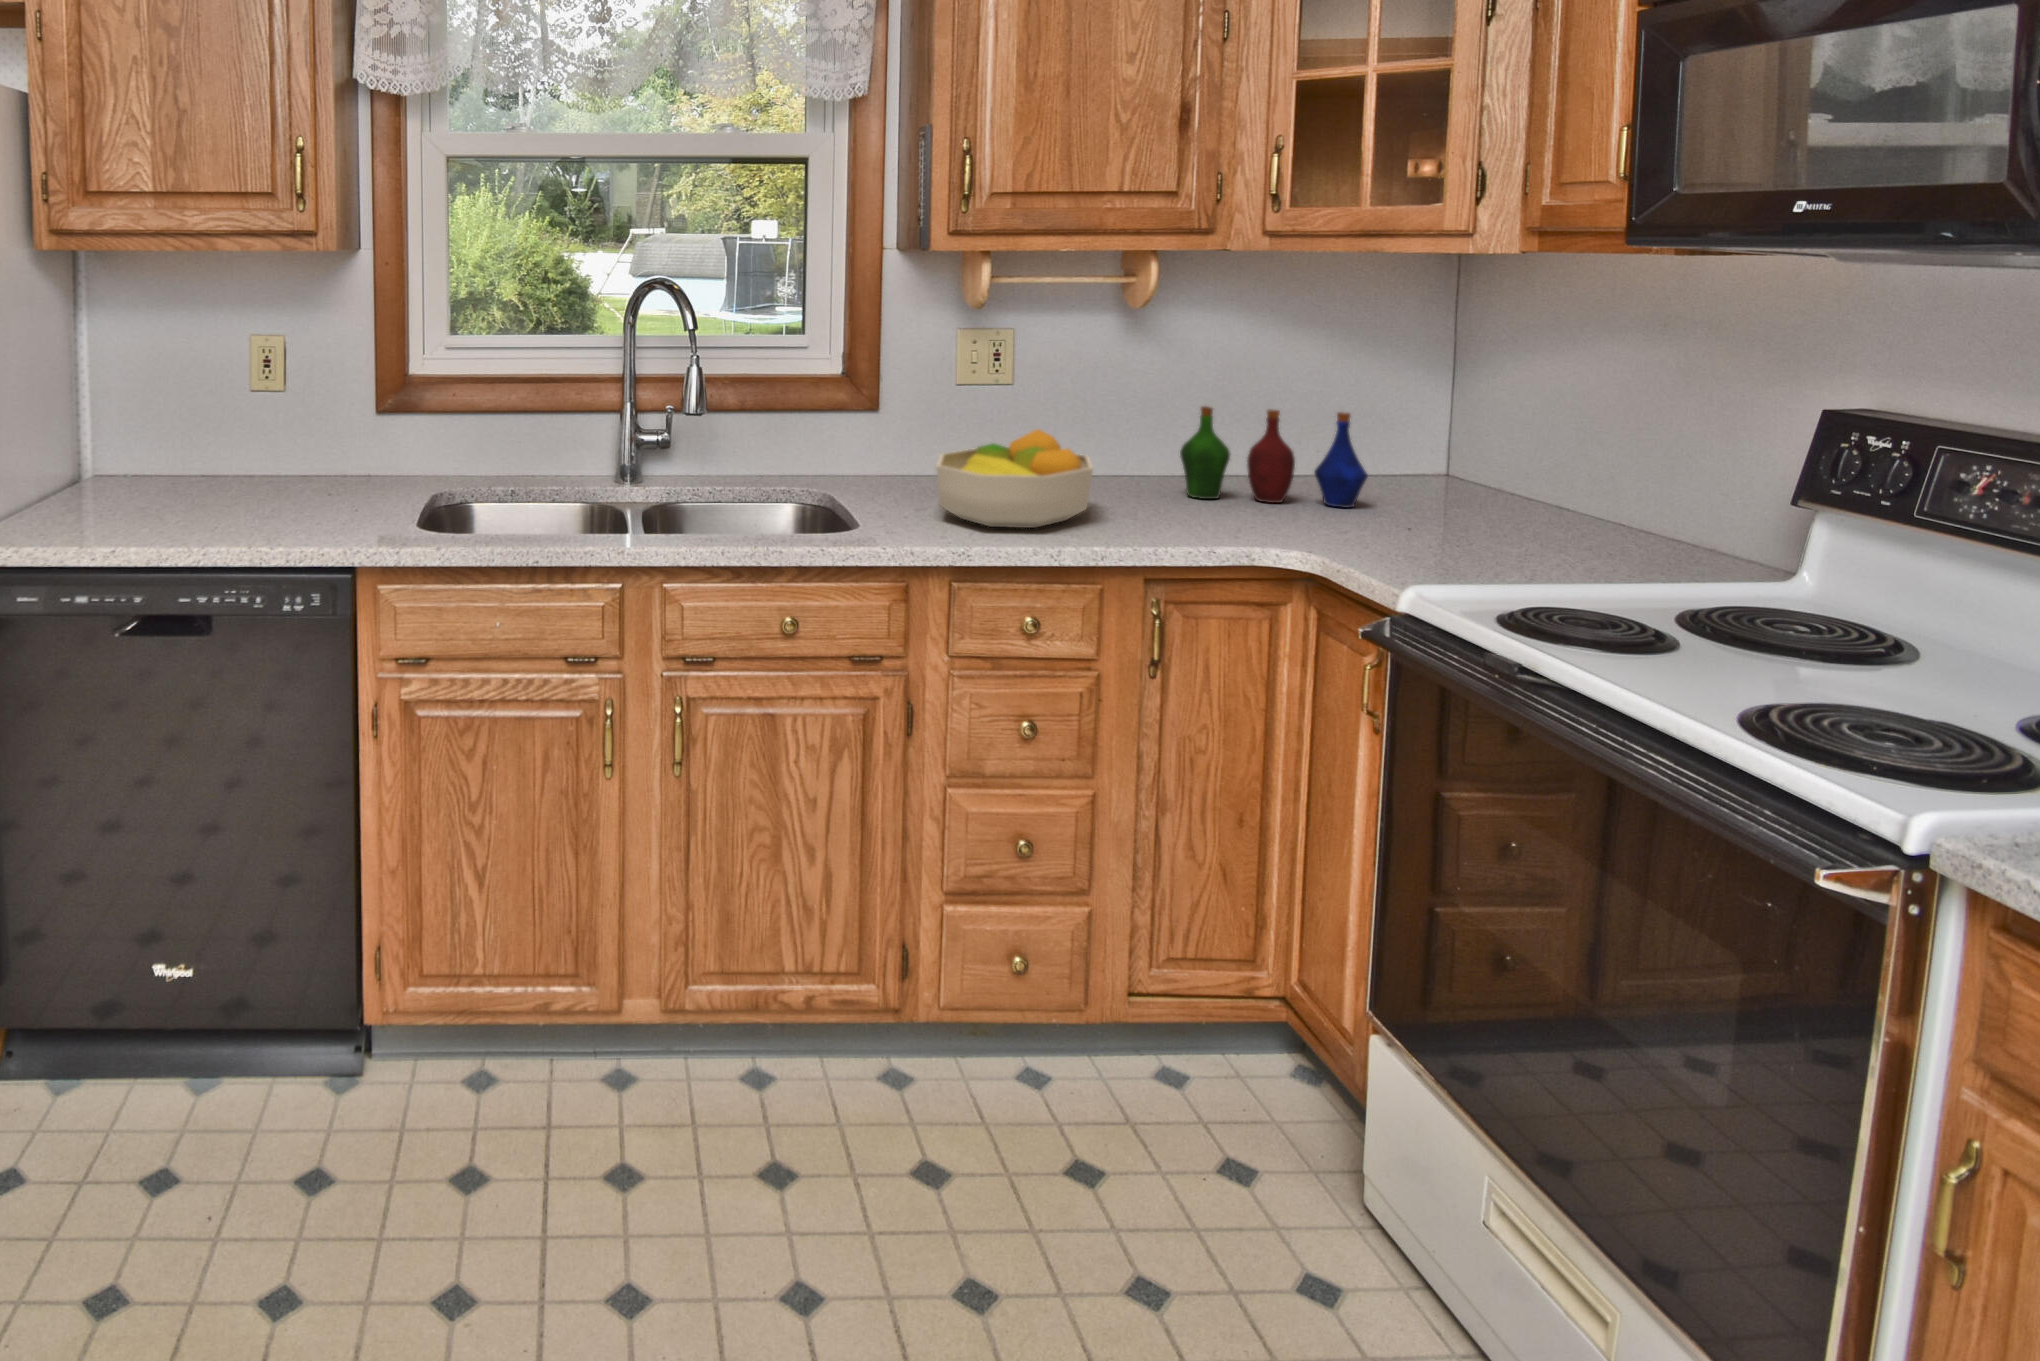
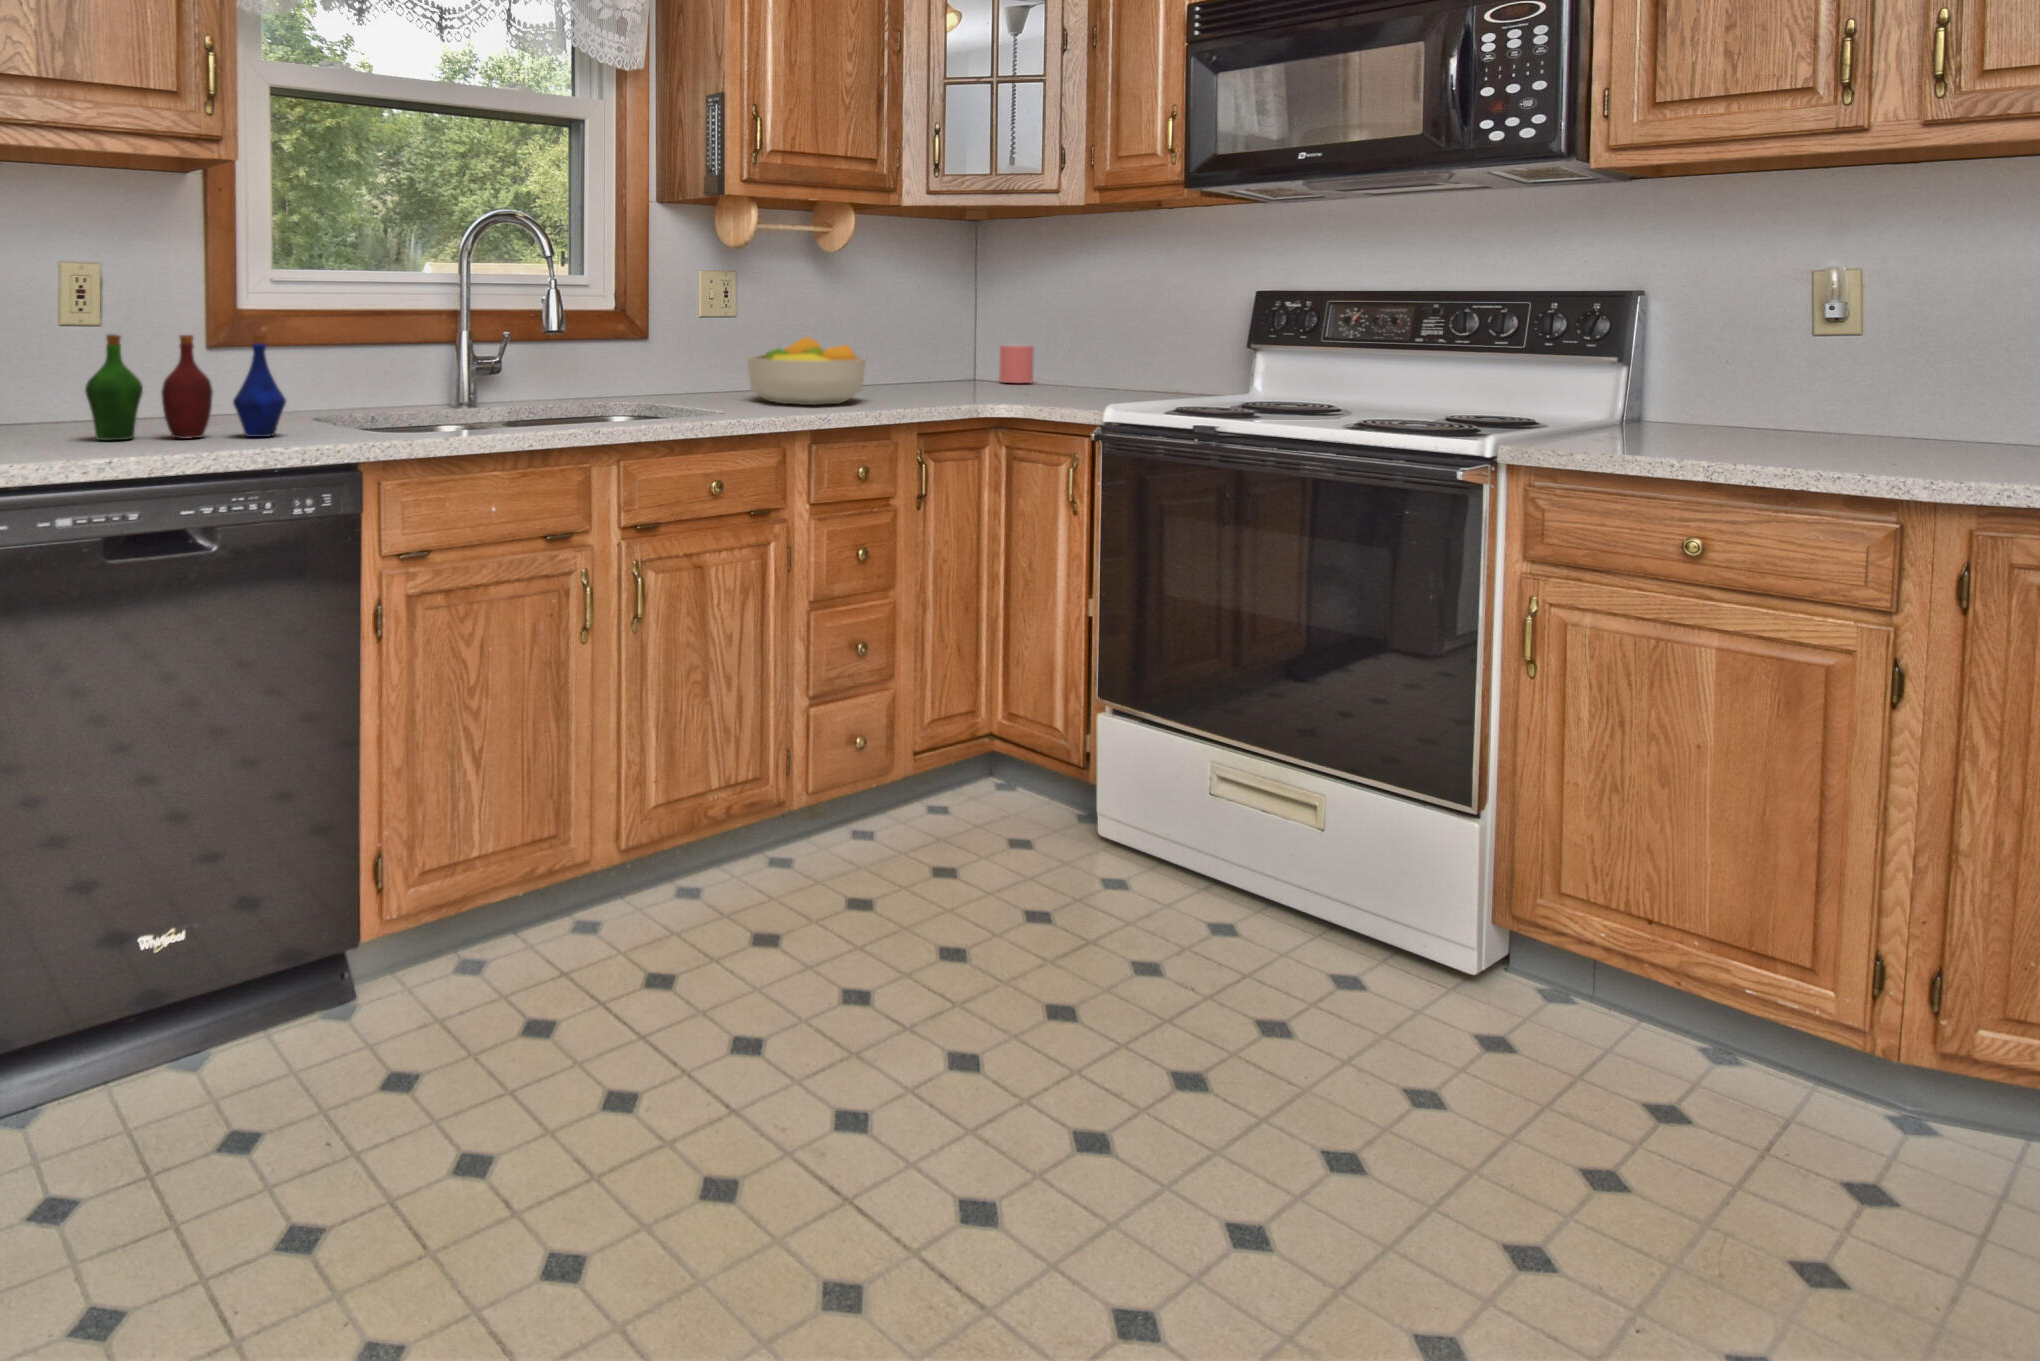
bottle: present [1180,406,1368,508] -> present [85,334,286,440]
mug: none [1418,440,1478,500] -> present [999,345,1034,383]

